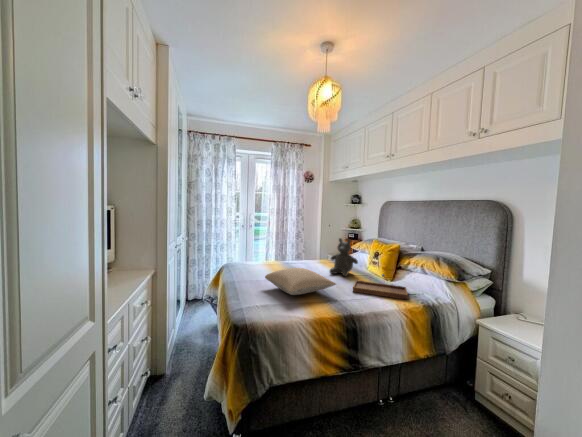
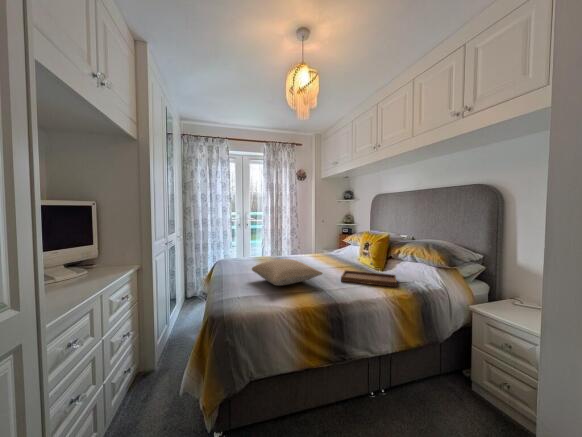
teddy bear: present [330,238,358,276] -> none [320,230,348,267]

